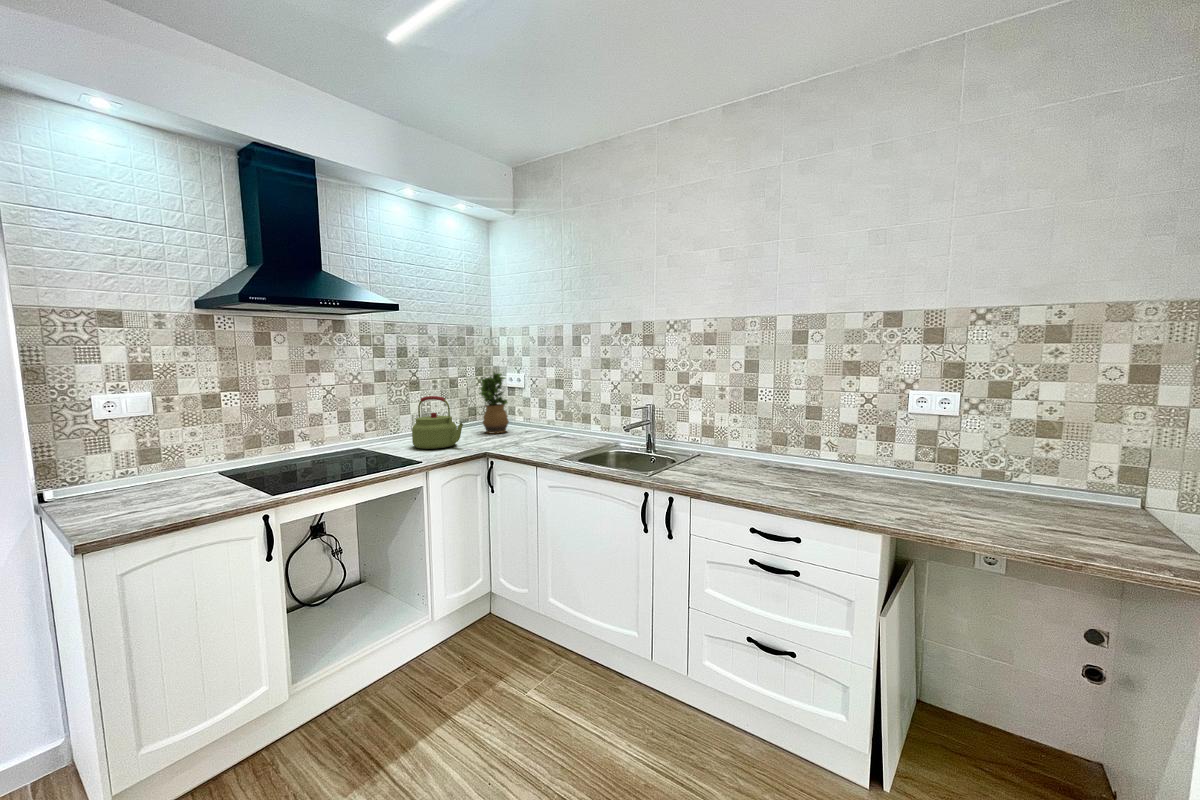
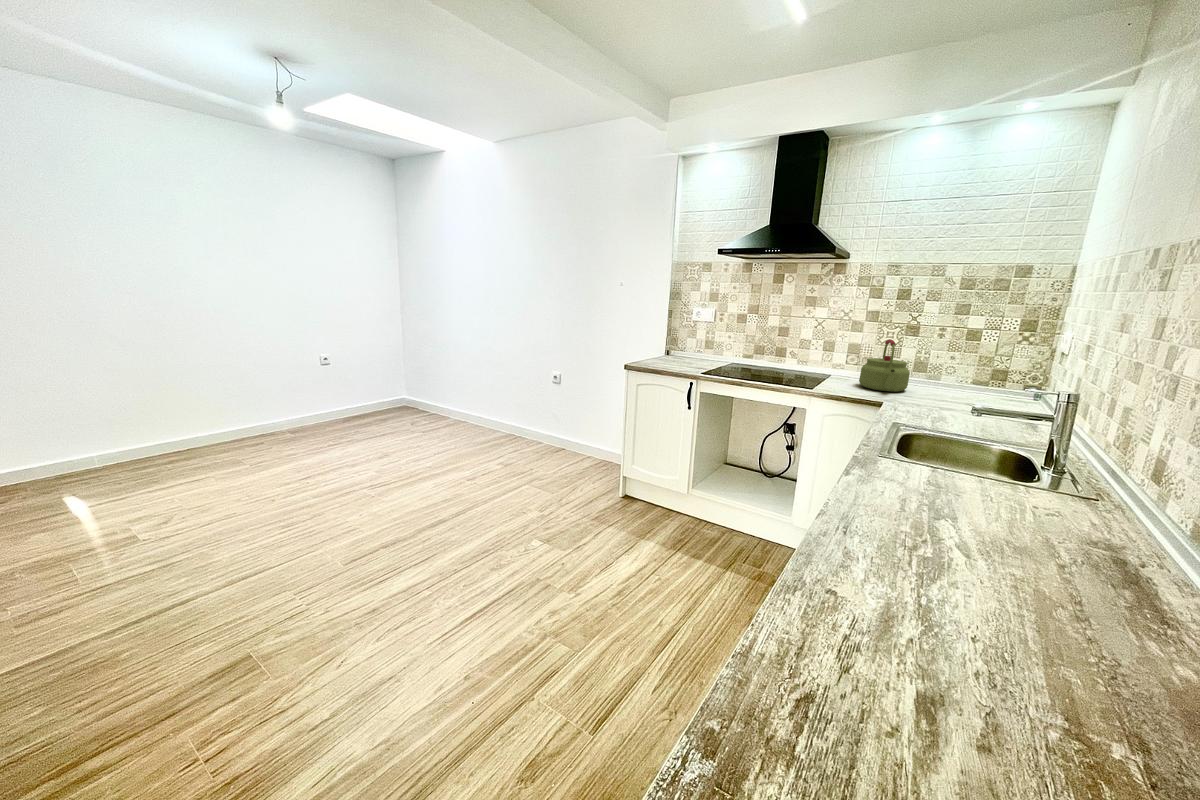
potted plant: present [479,372,509,433] -> none [982,325,1037,403]

